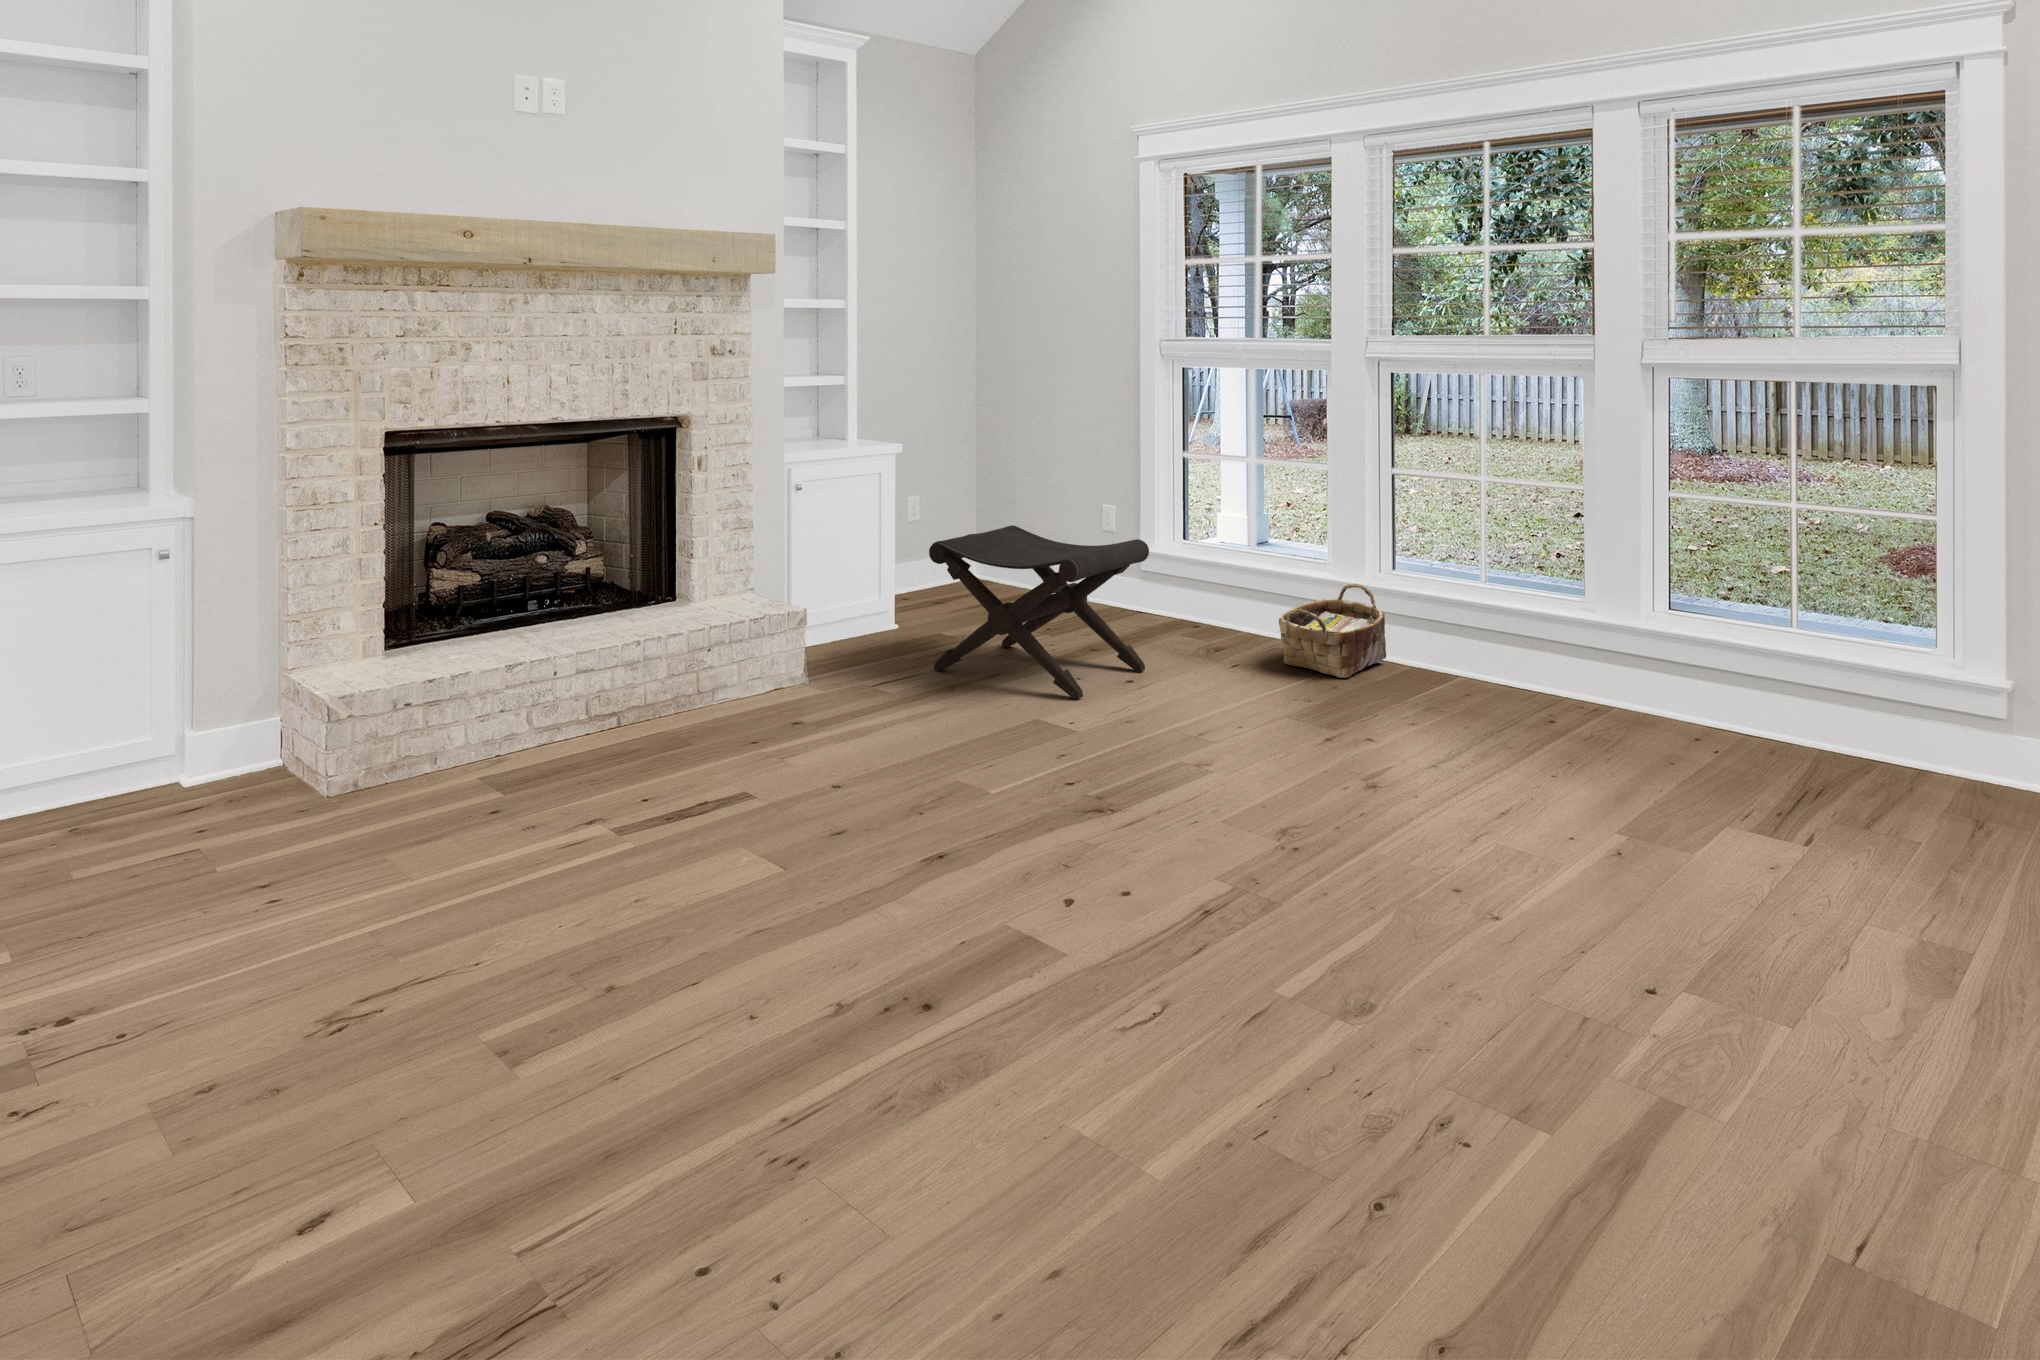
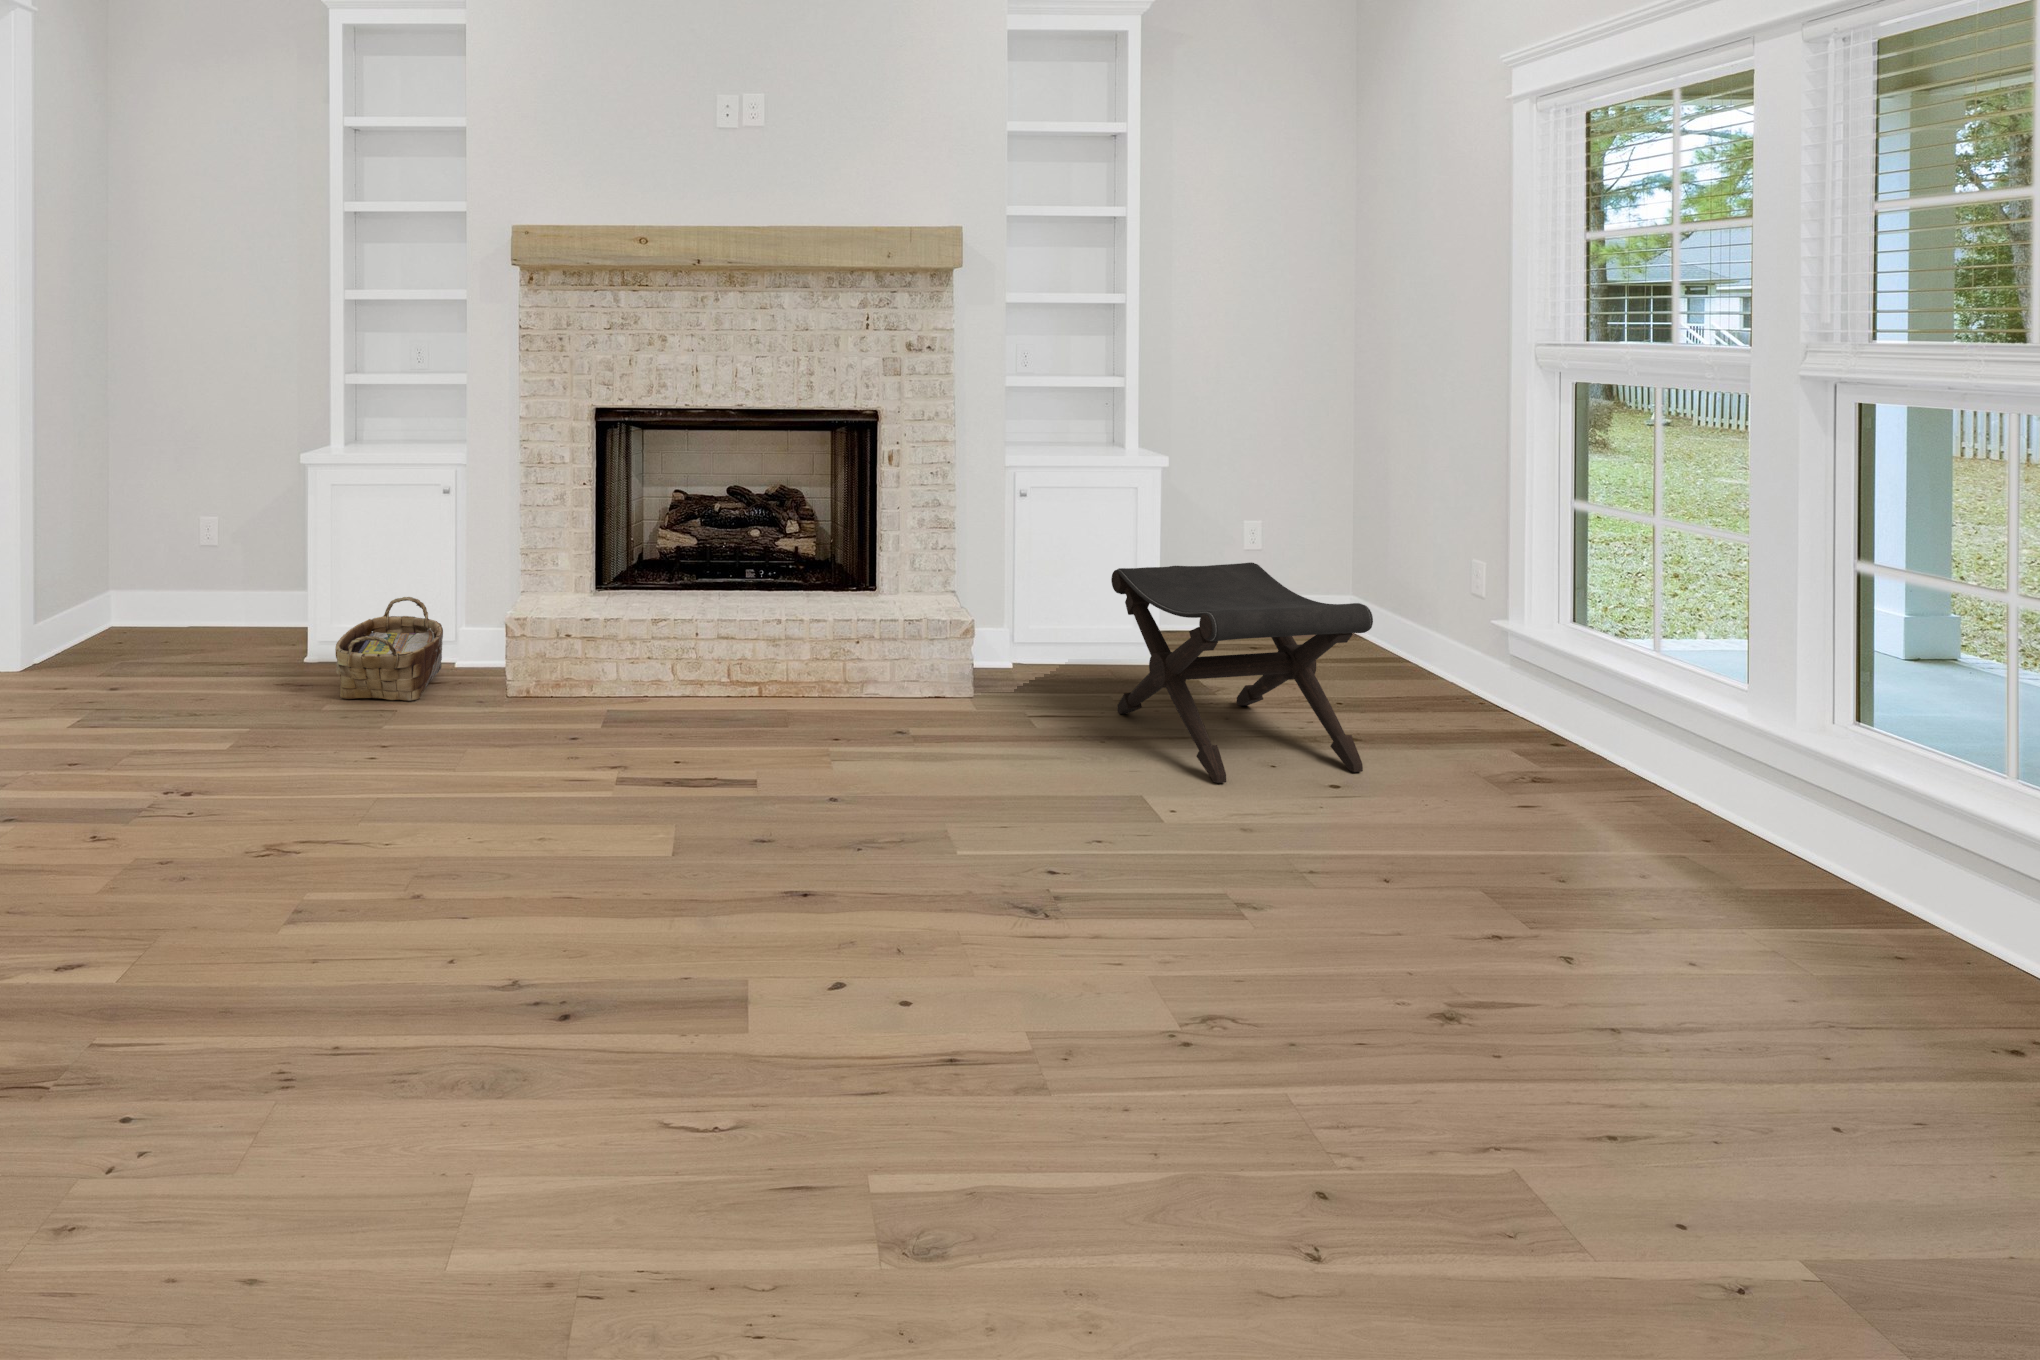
woven basket: present [1279,584,1386,678] -> present [335,597,443,701]

